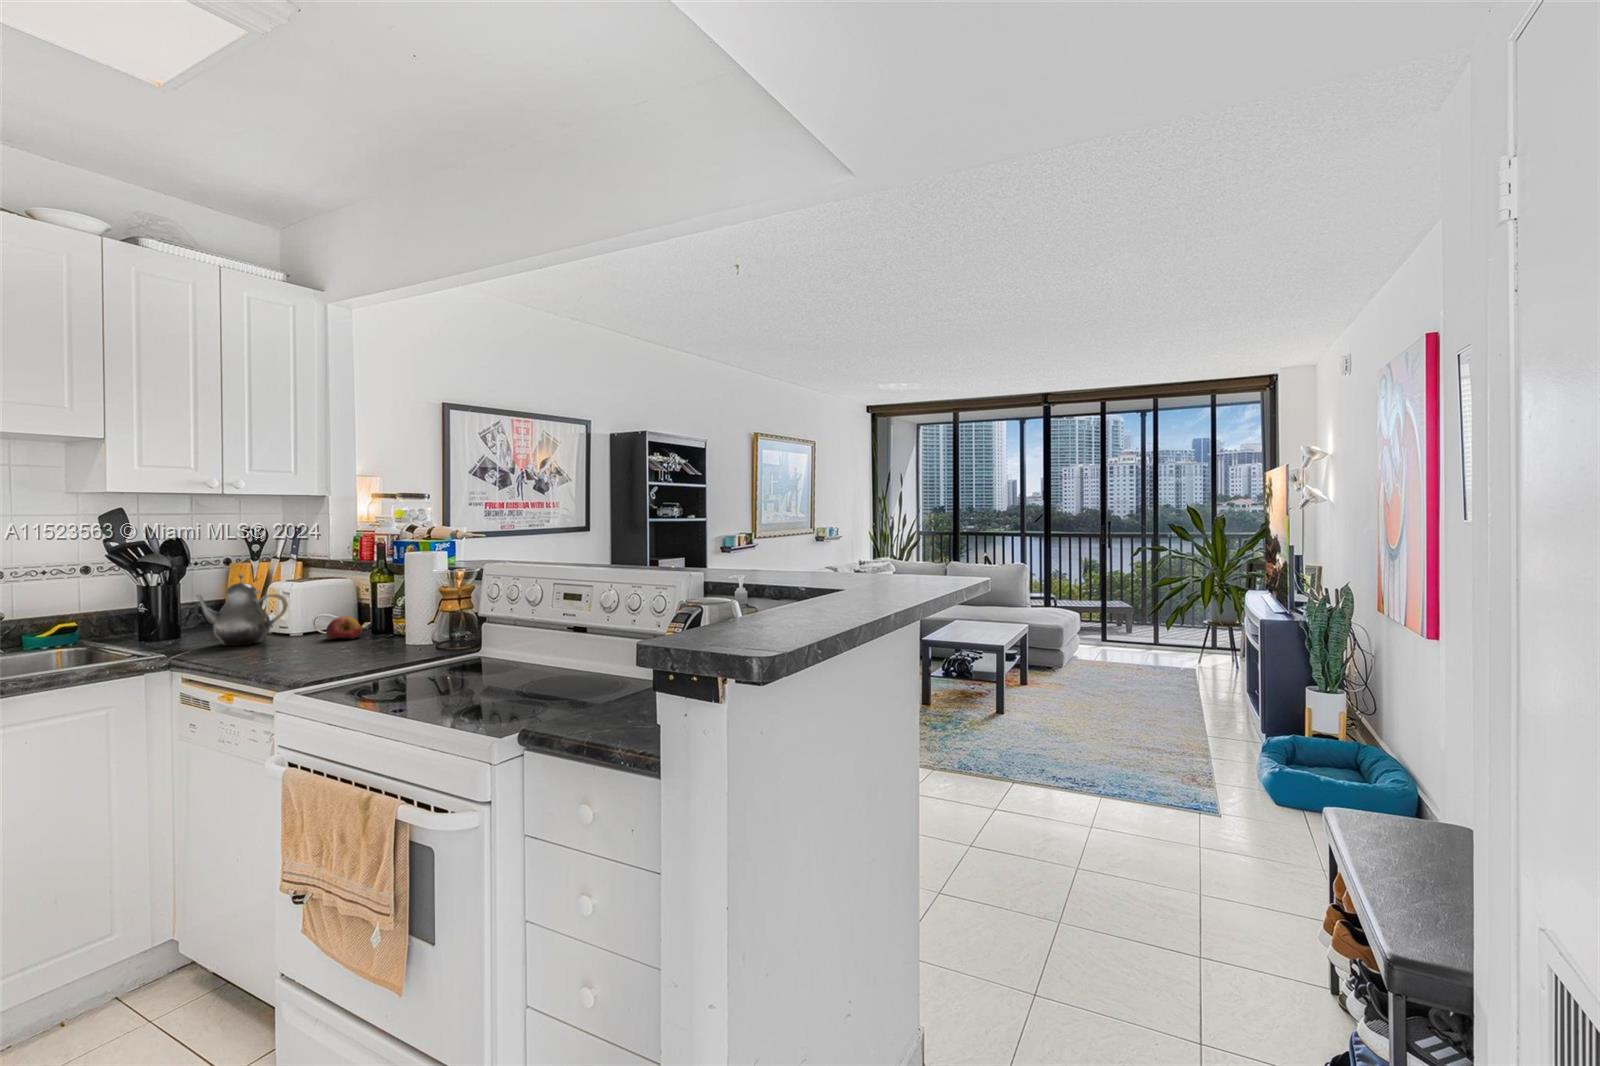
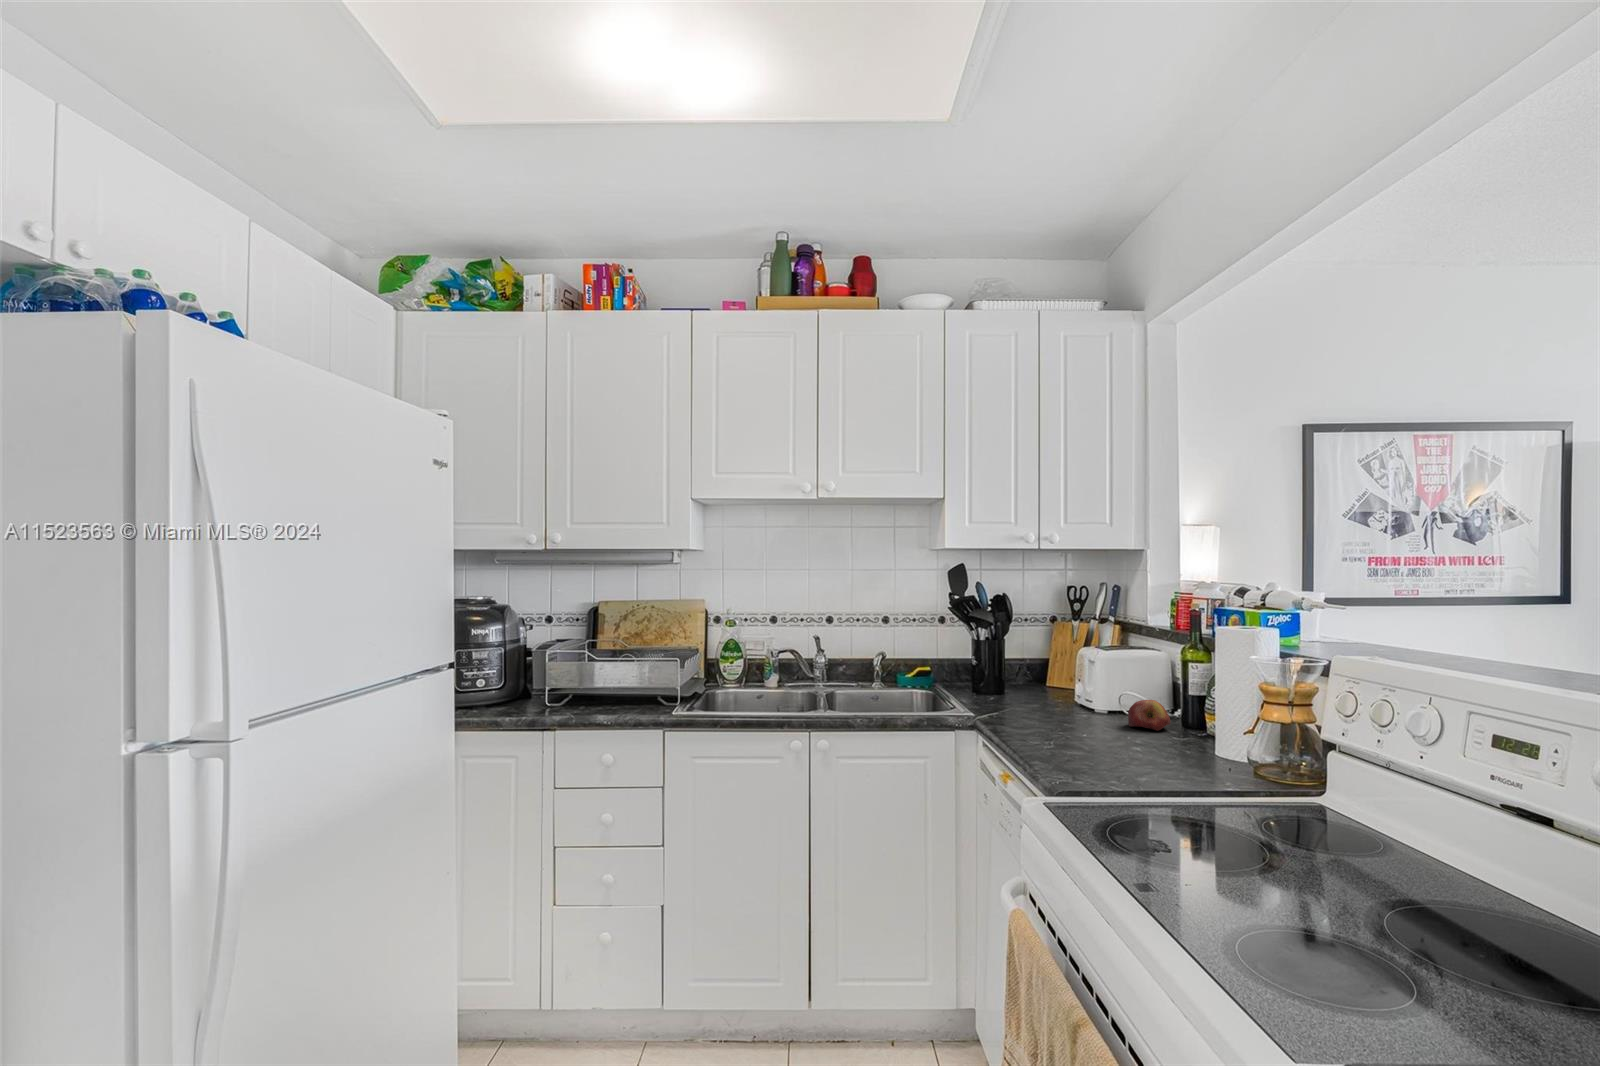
teapot: present [196,575,288,646] -> none [1004,636,1090,717]

